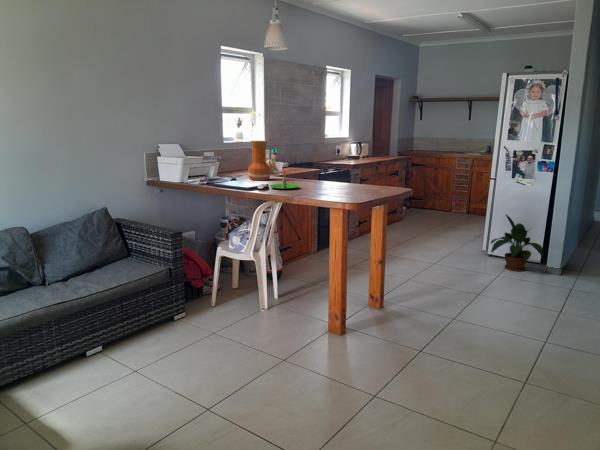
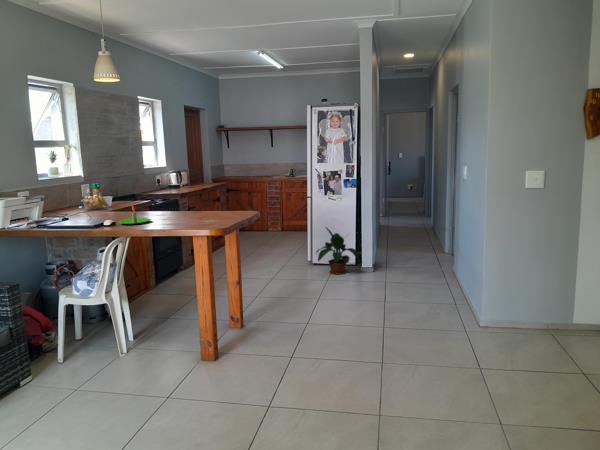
vase: present [248,141,271,181] -> none [82,176,109,218]

